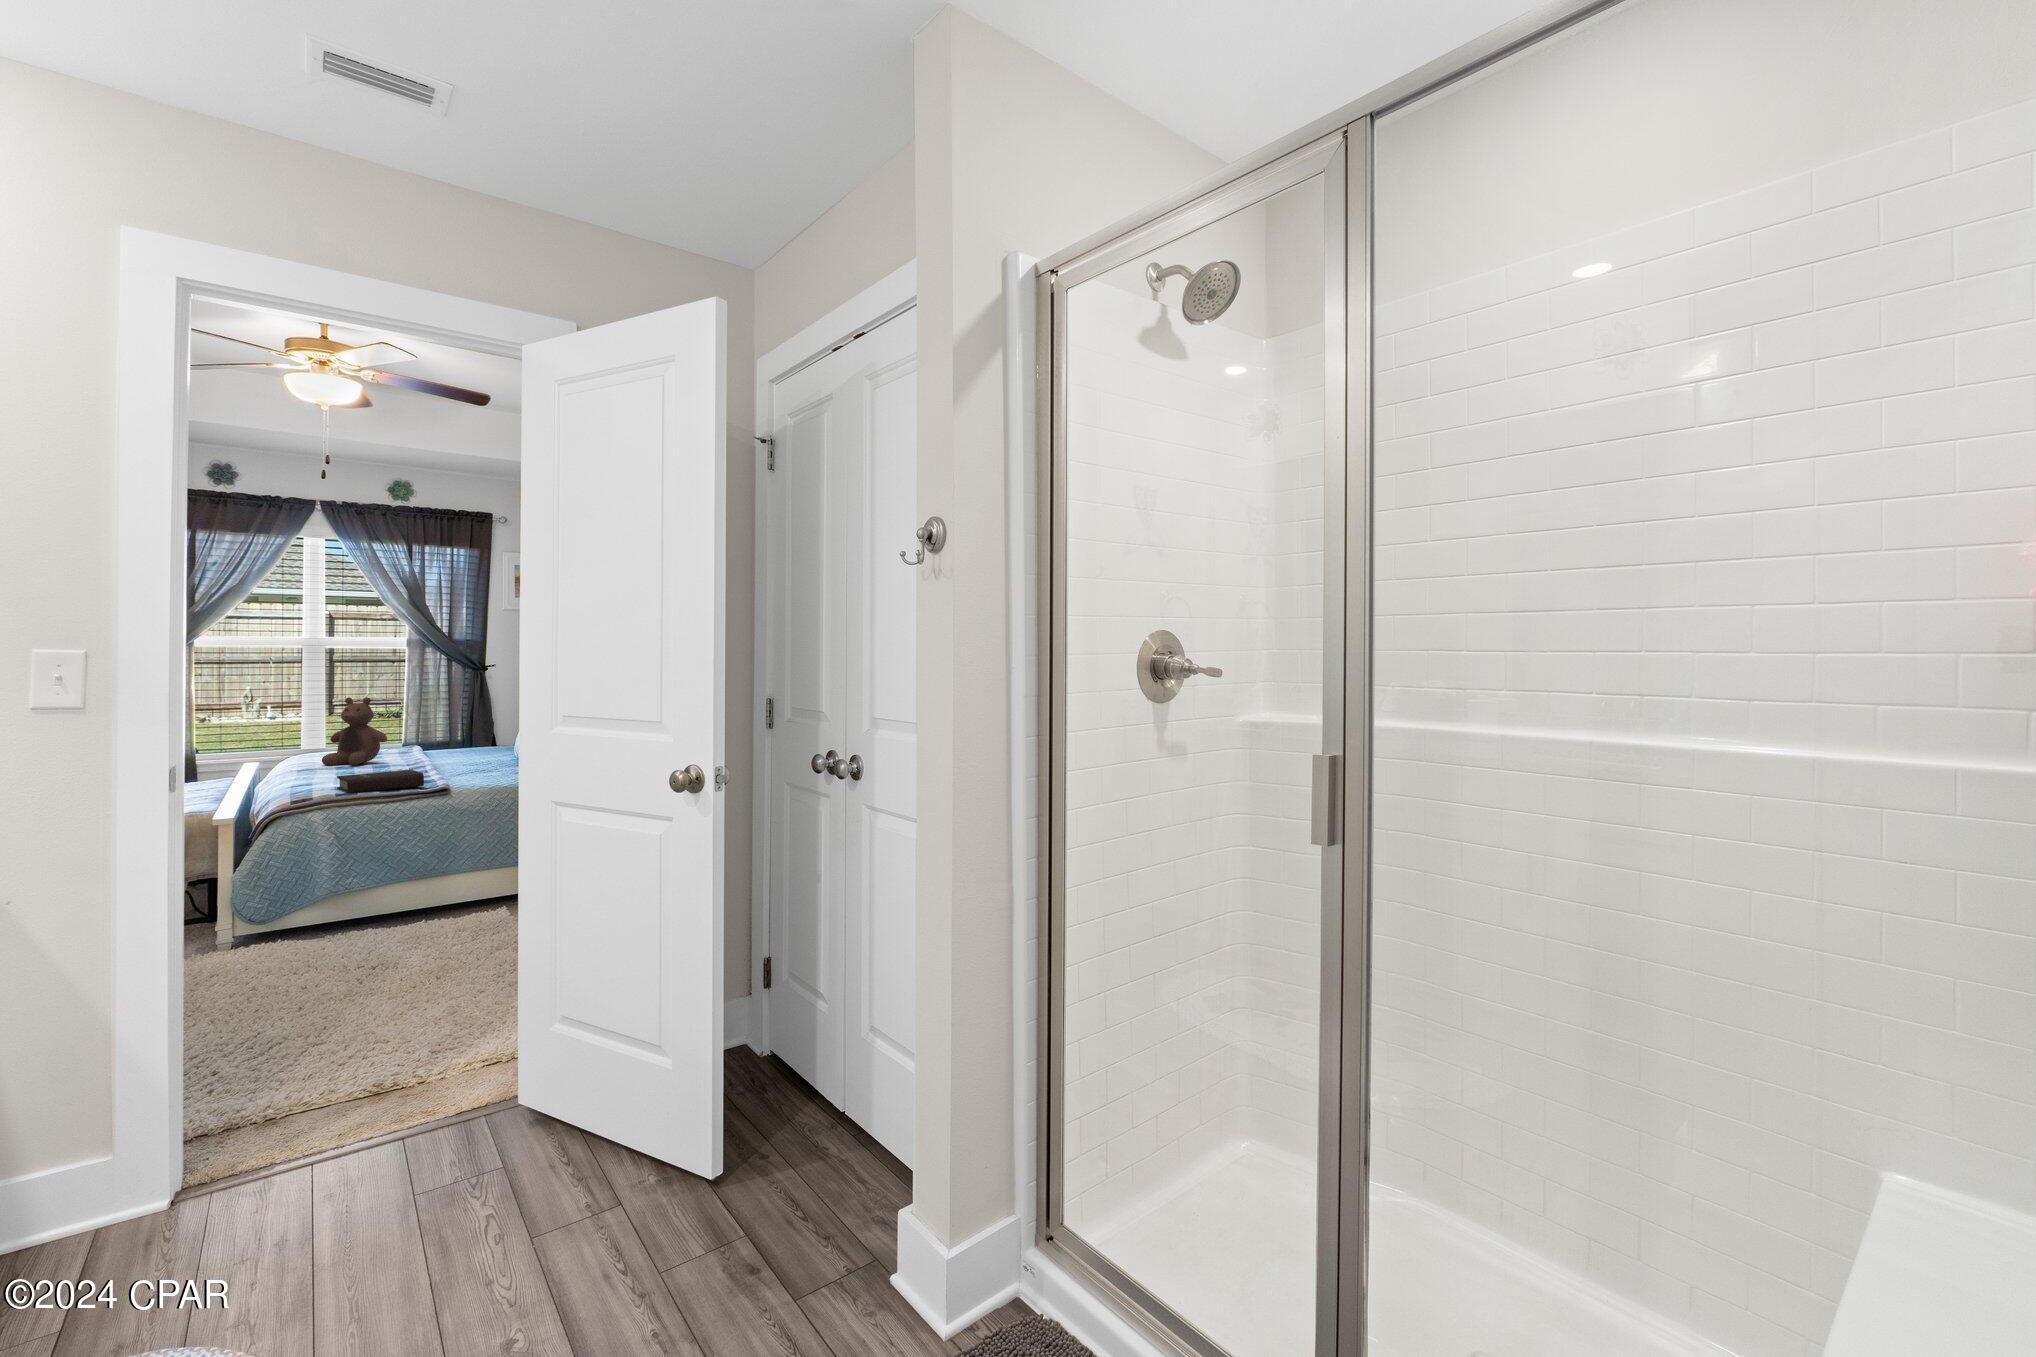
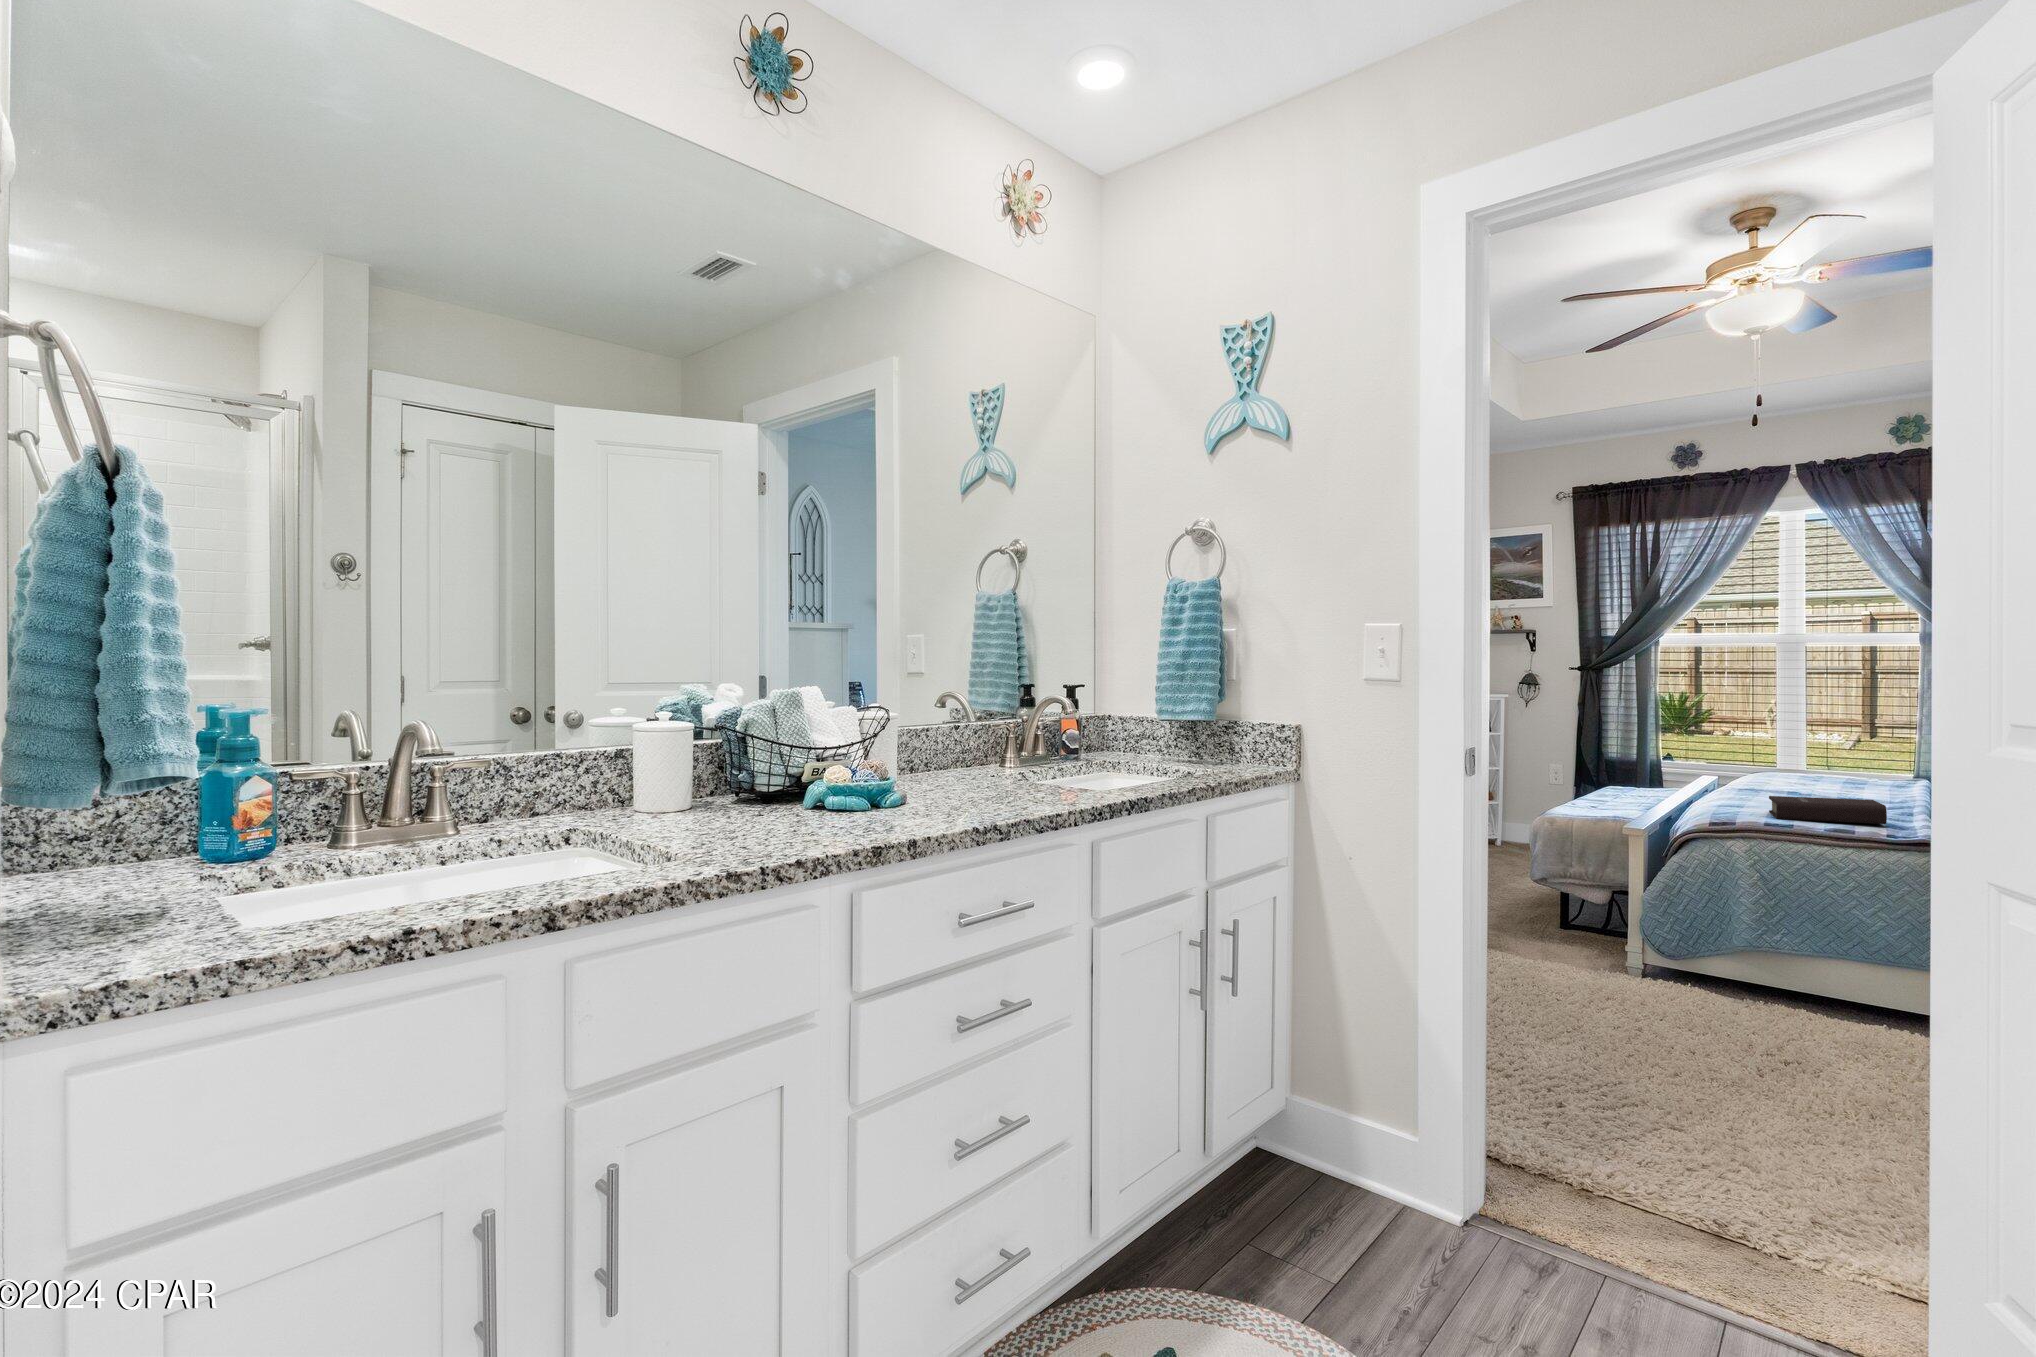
stuffed bear: present [322,697,387,766] -> none [1774,702,1861,788]

